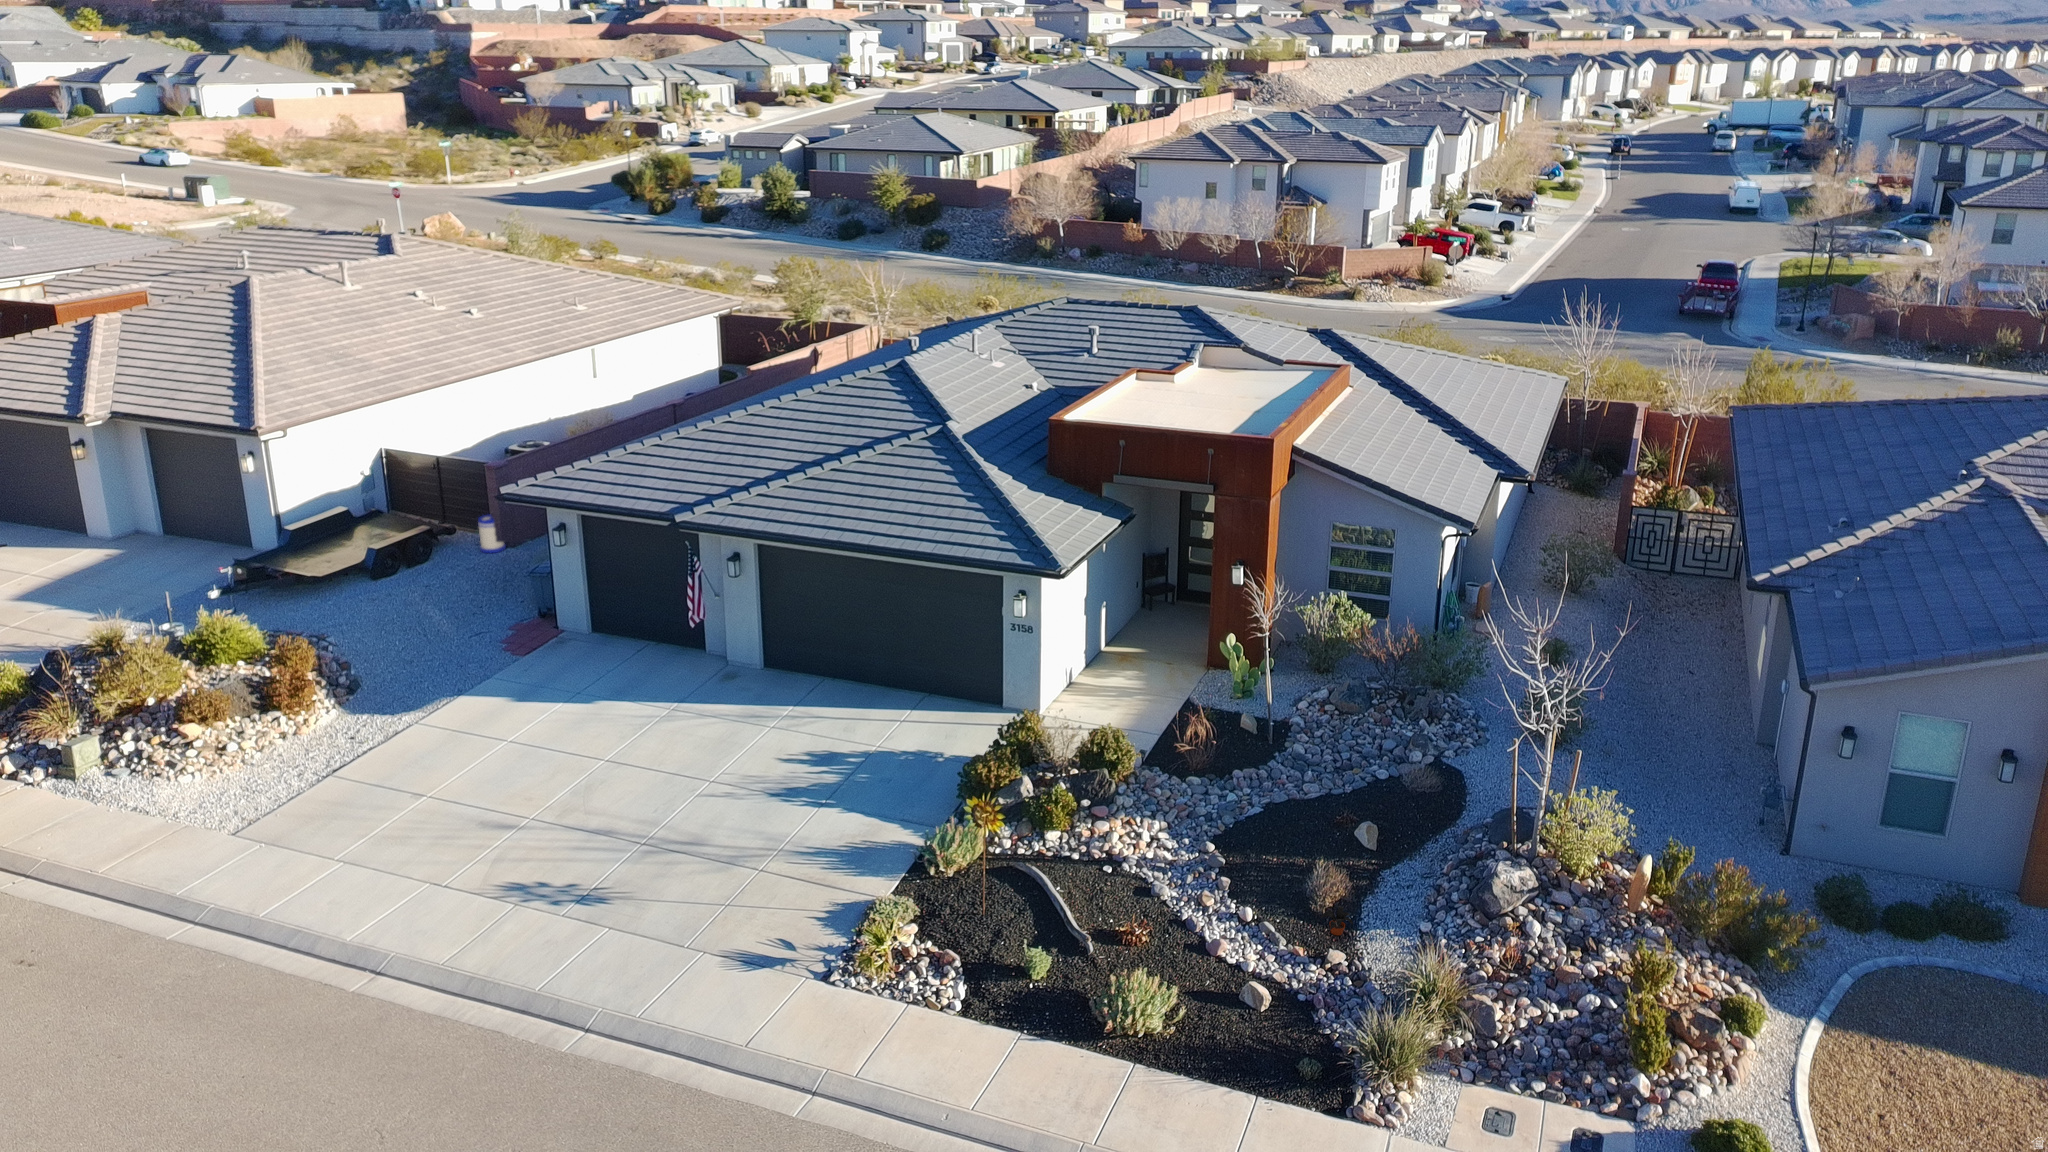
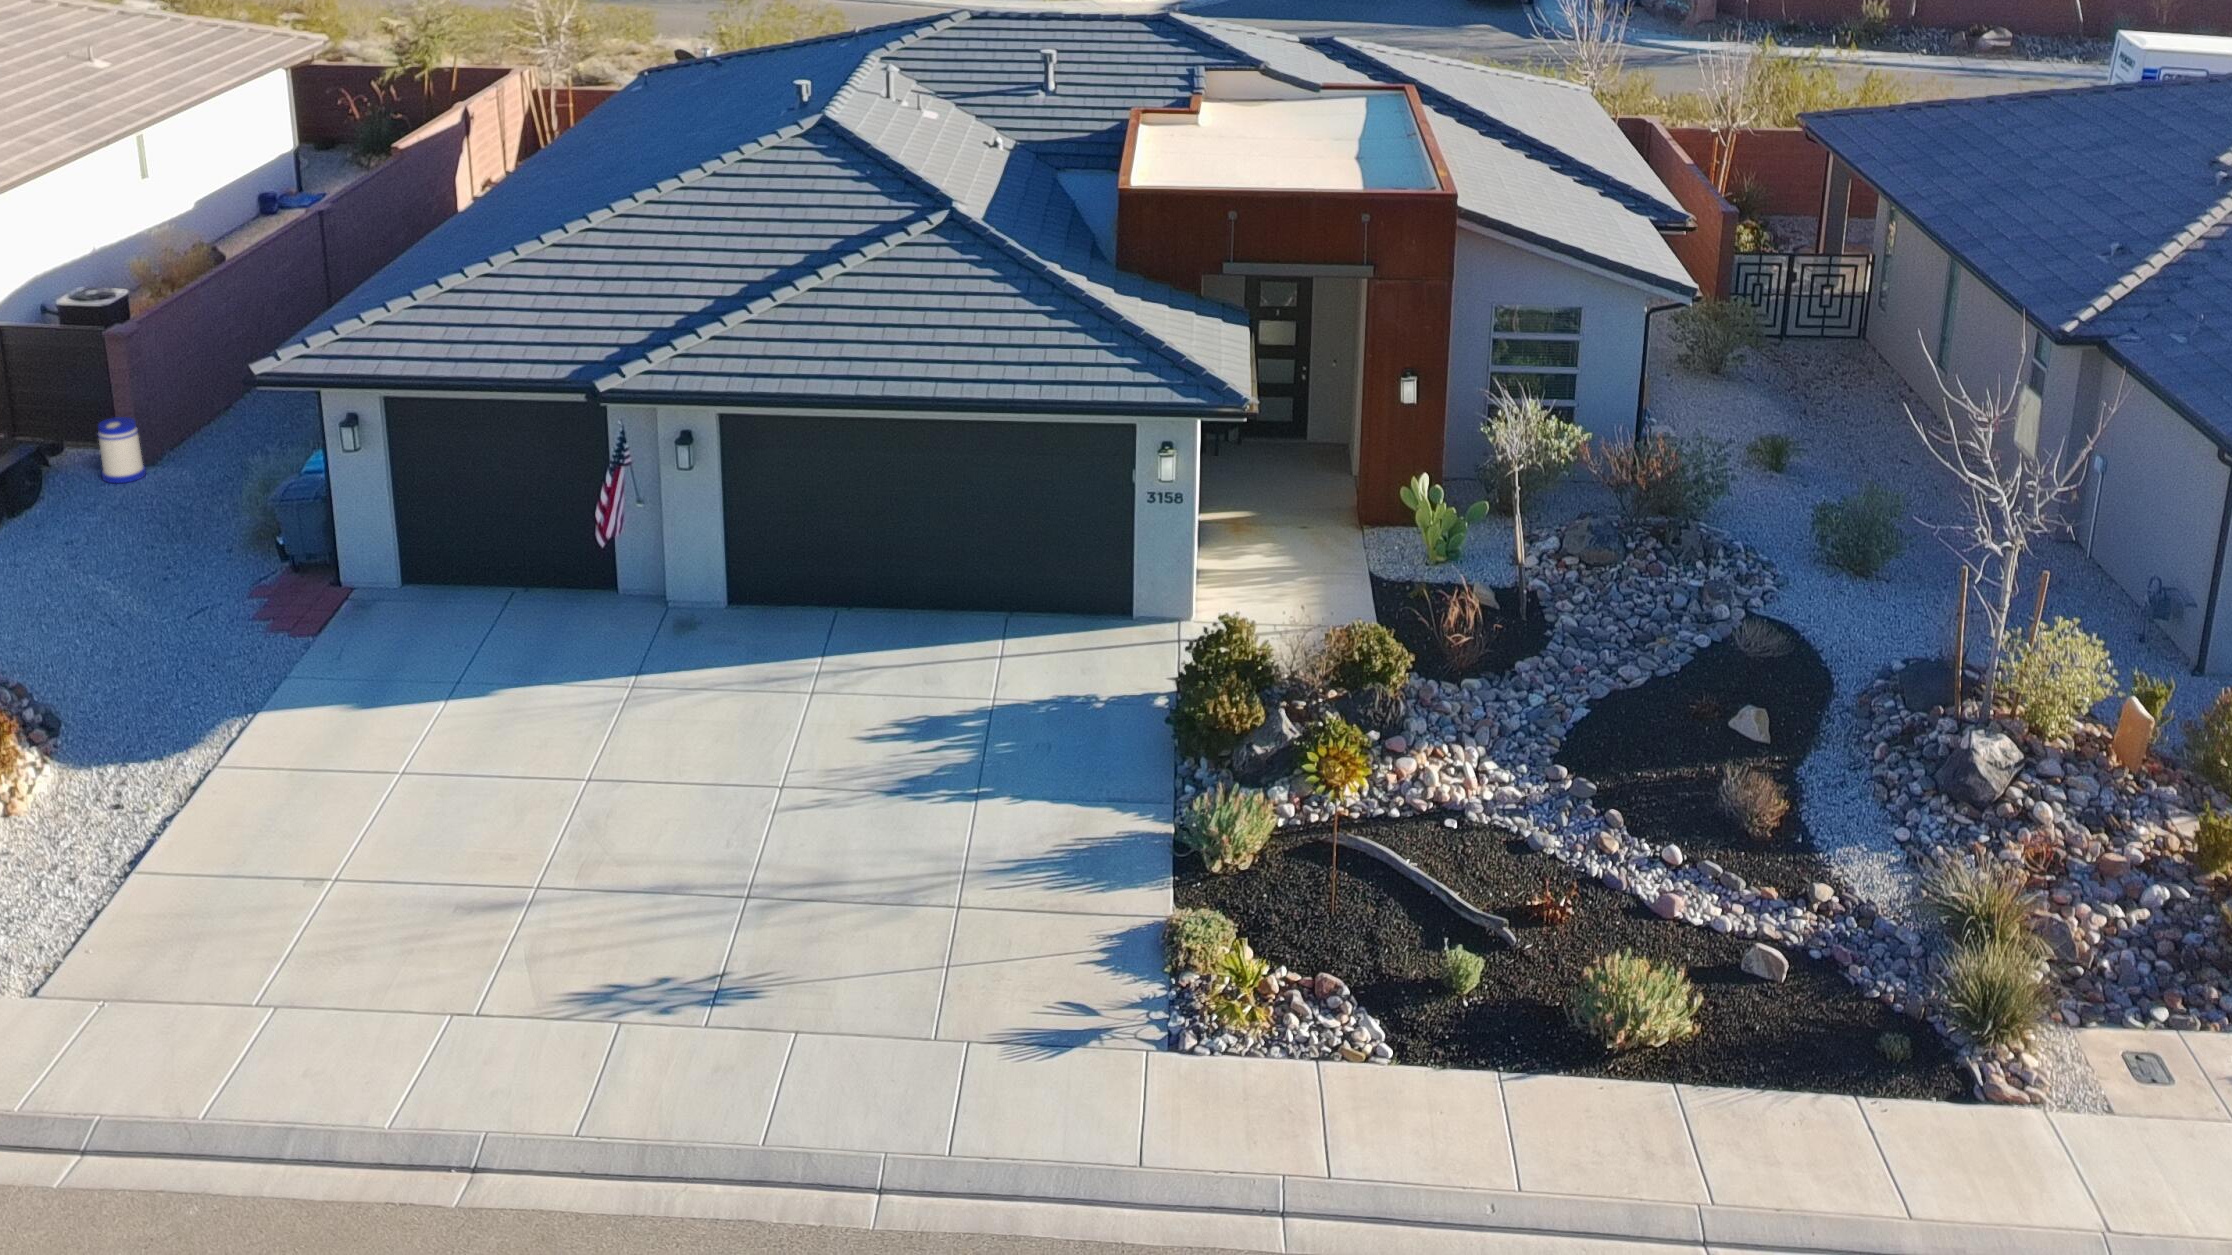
potted plant: present [1322,906,1353,935] -> none [1778,826,1822,867]

